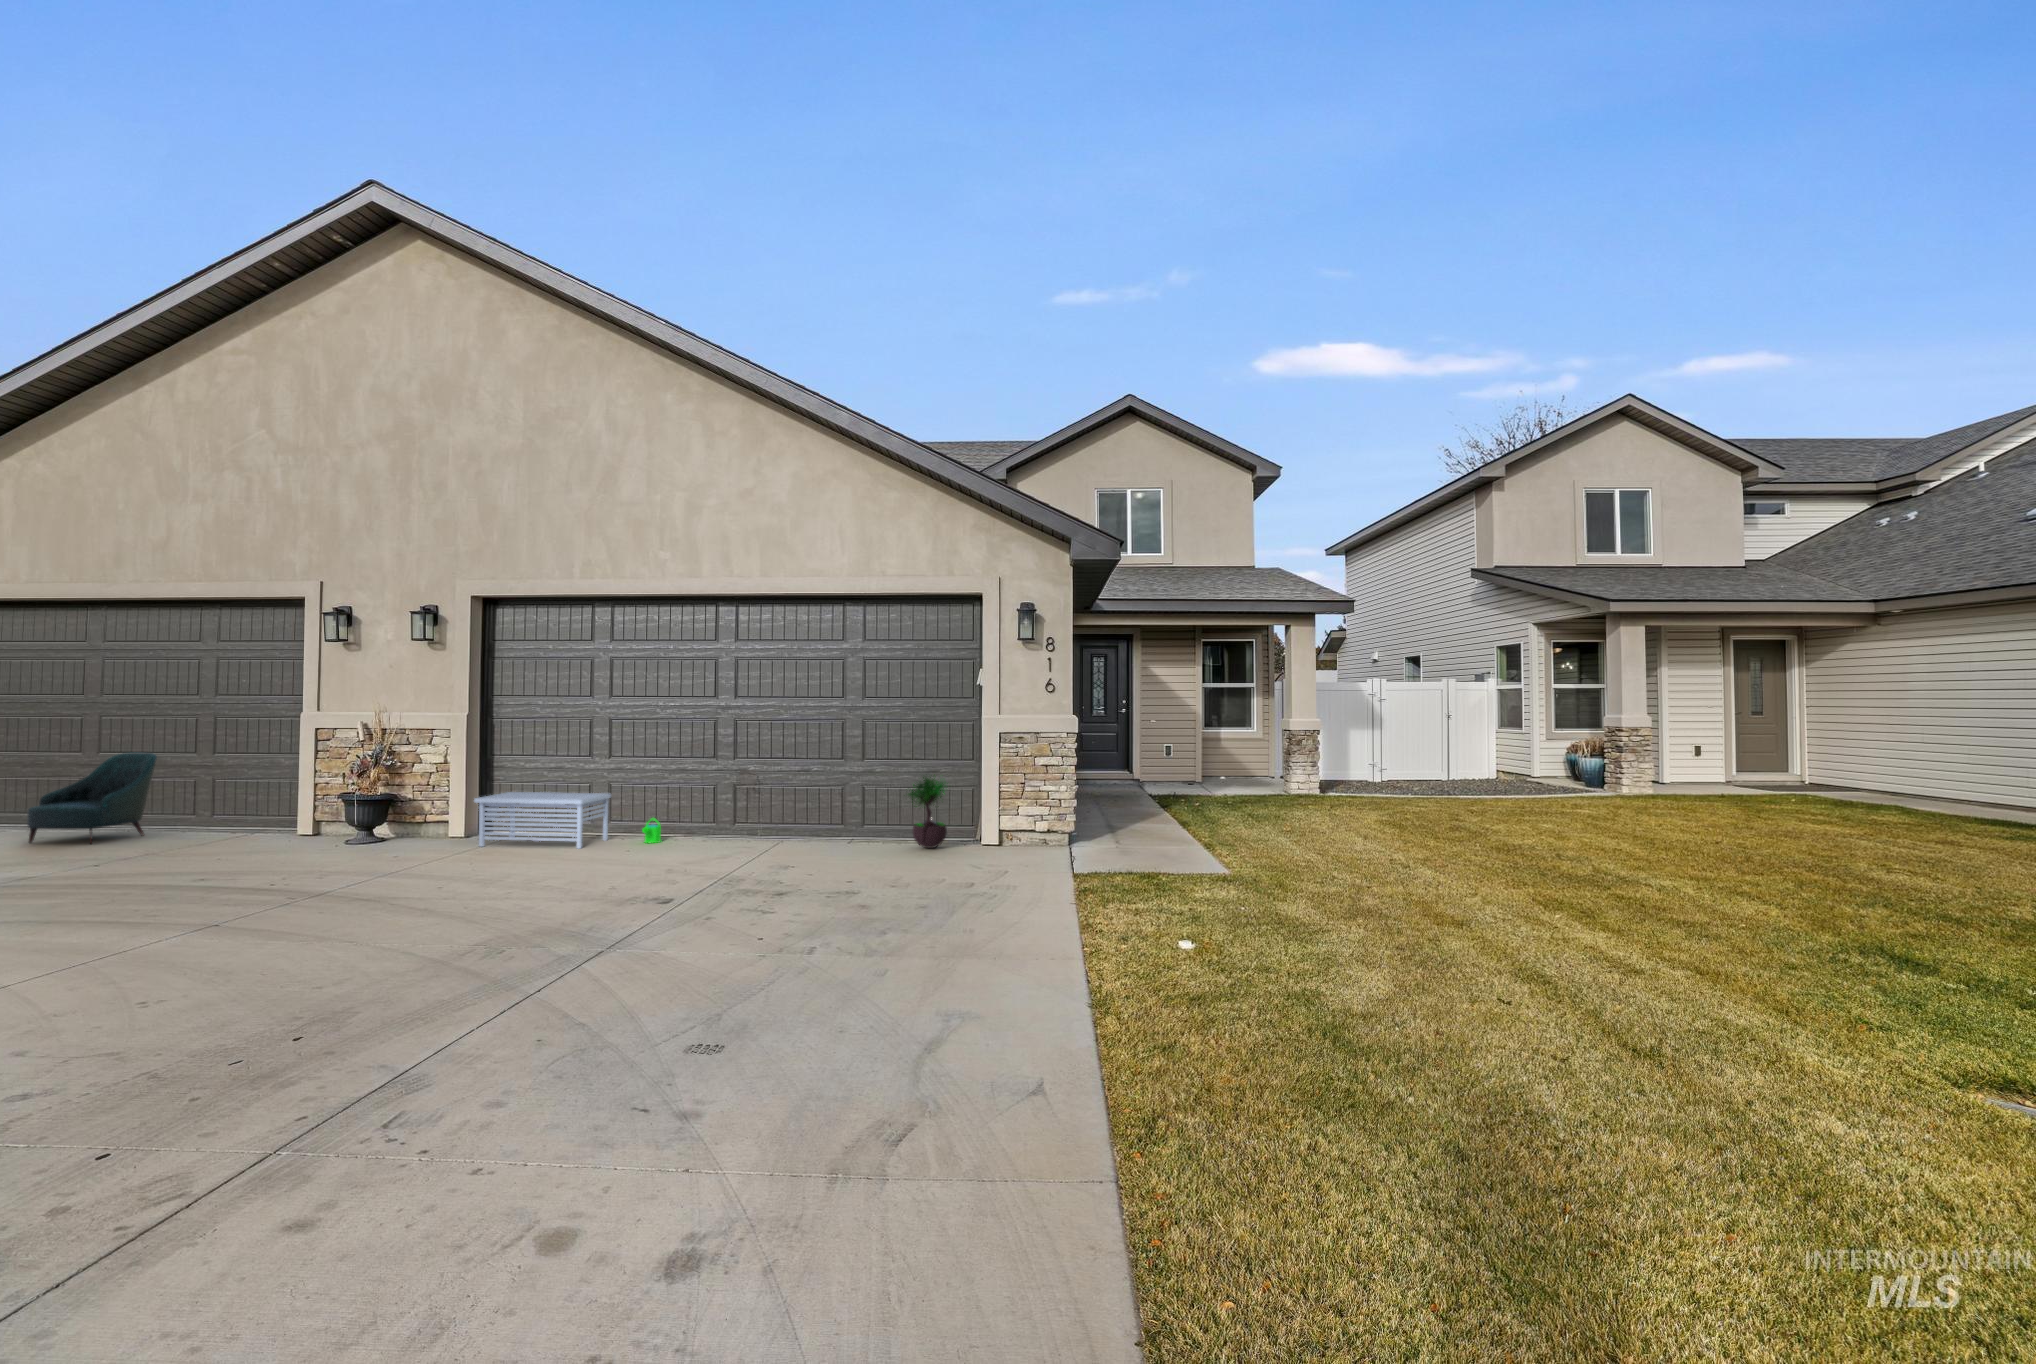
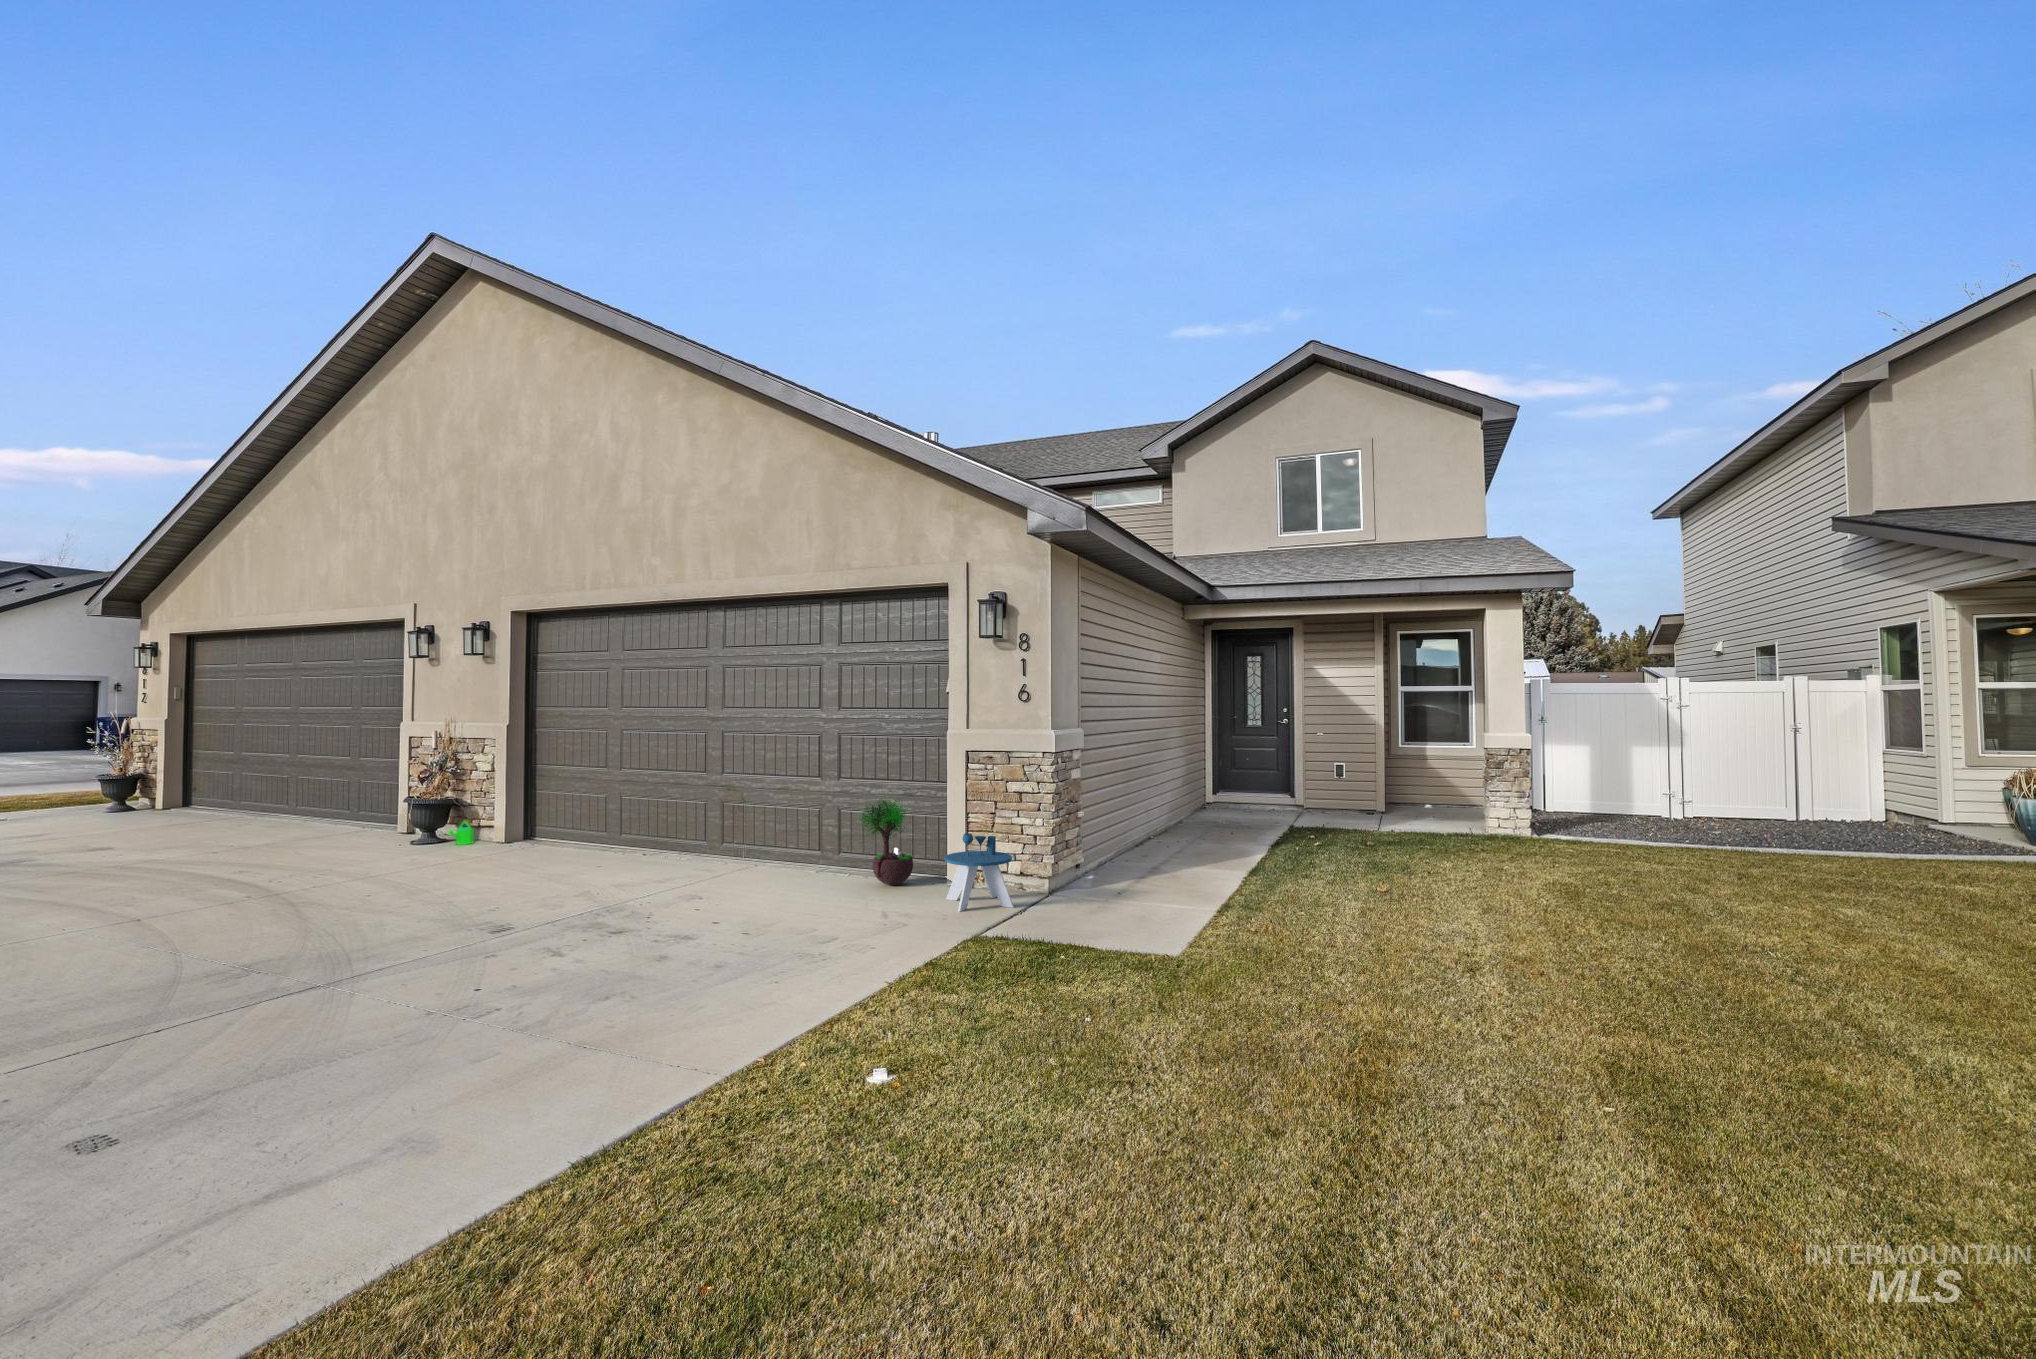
armchair: present [27,752,157,843] -> none [225,756,324,834]
storage bench: present [474,792,611,849] -> none [495,801,619,862]
side table: none [994,800,1056,861] -> present [945,833,1014,911]
watering can: present [642,818,661,843] -> present [448,821,475,845]

